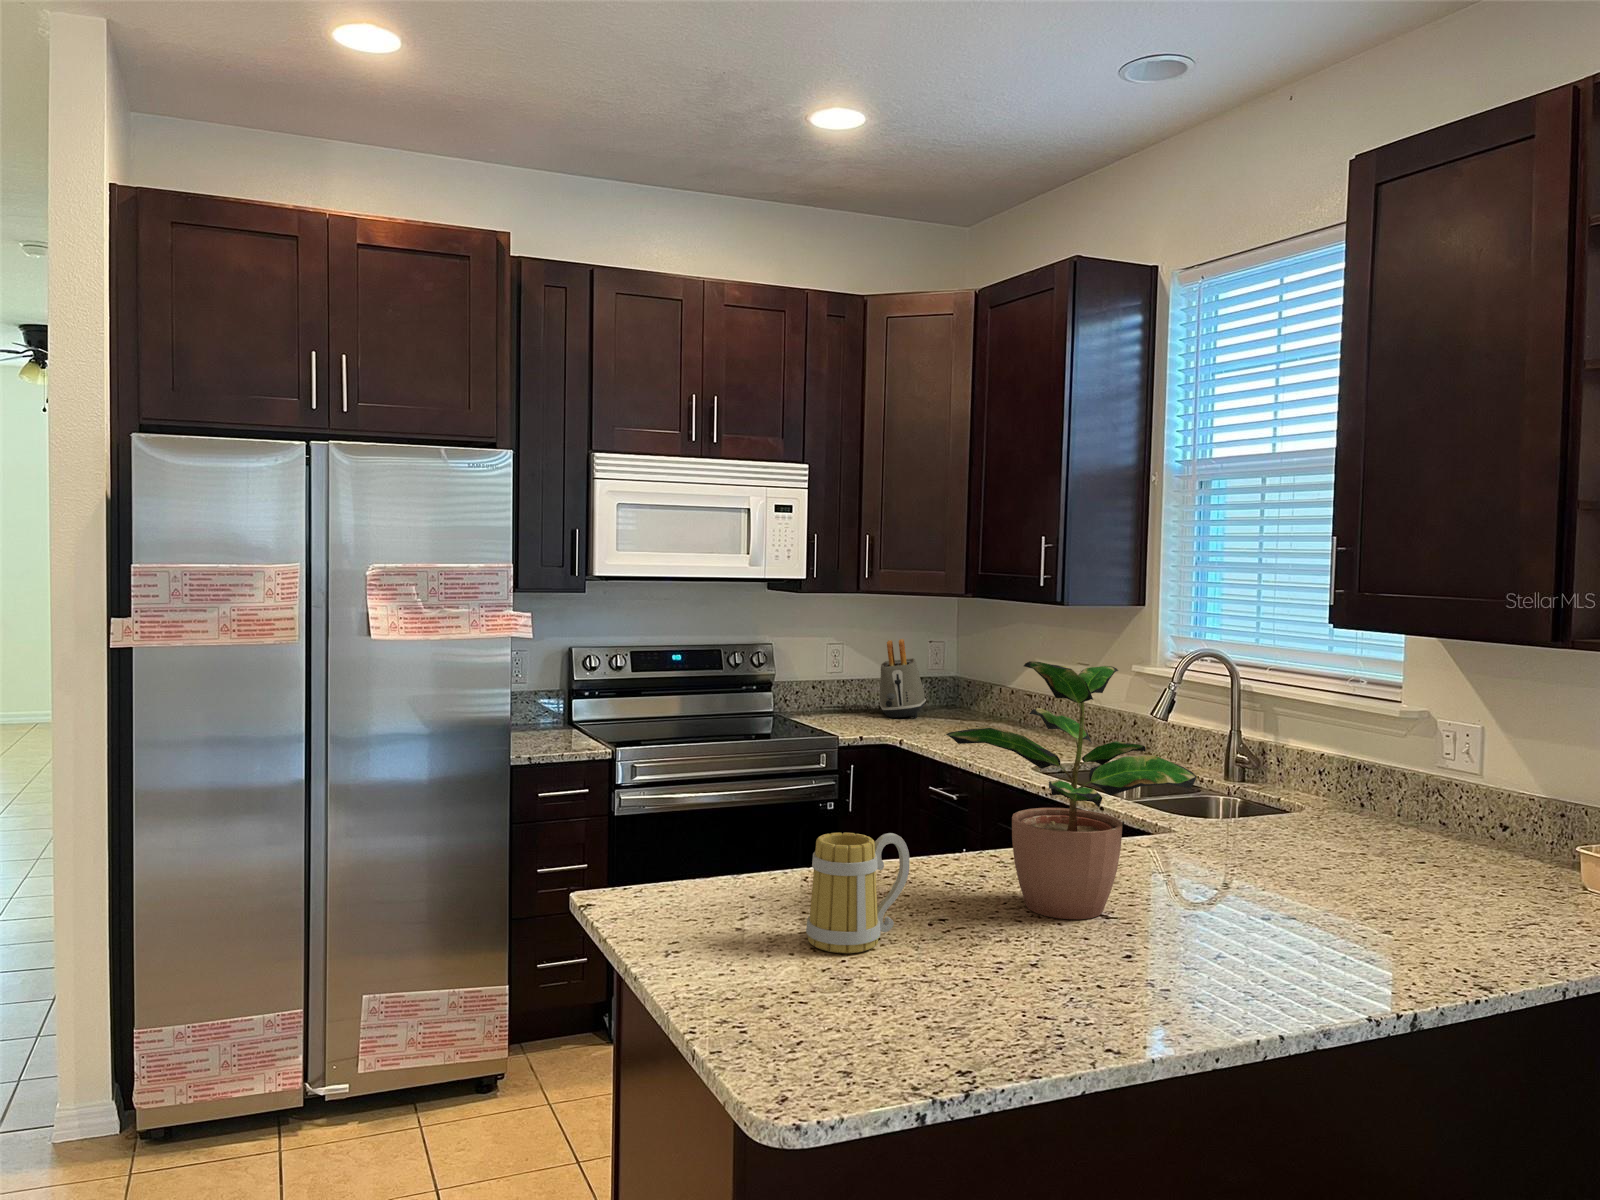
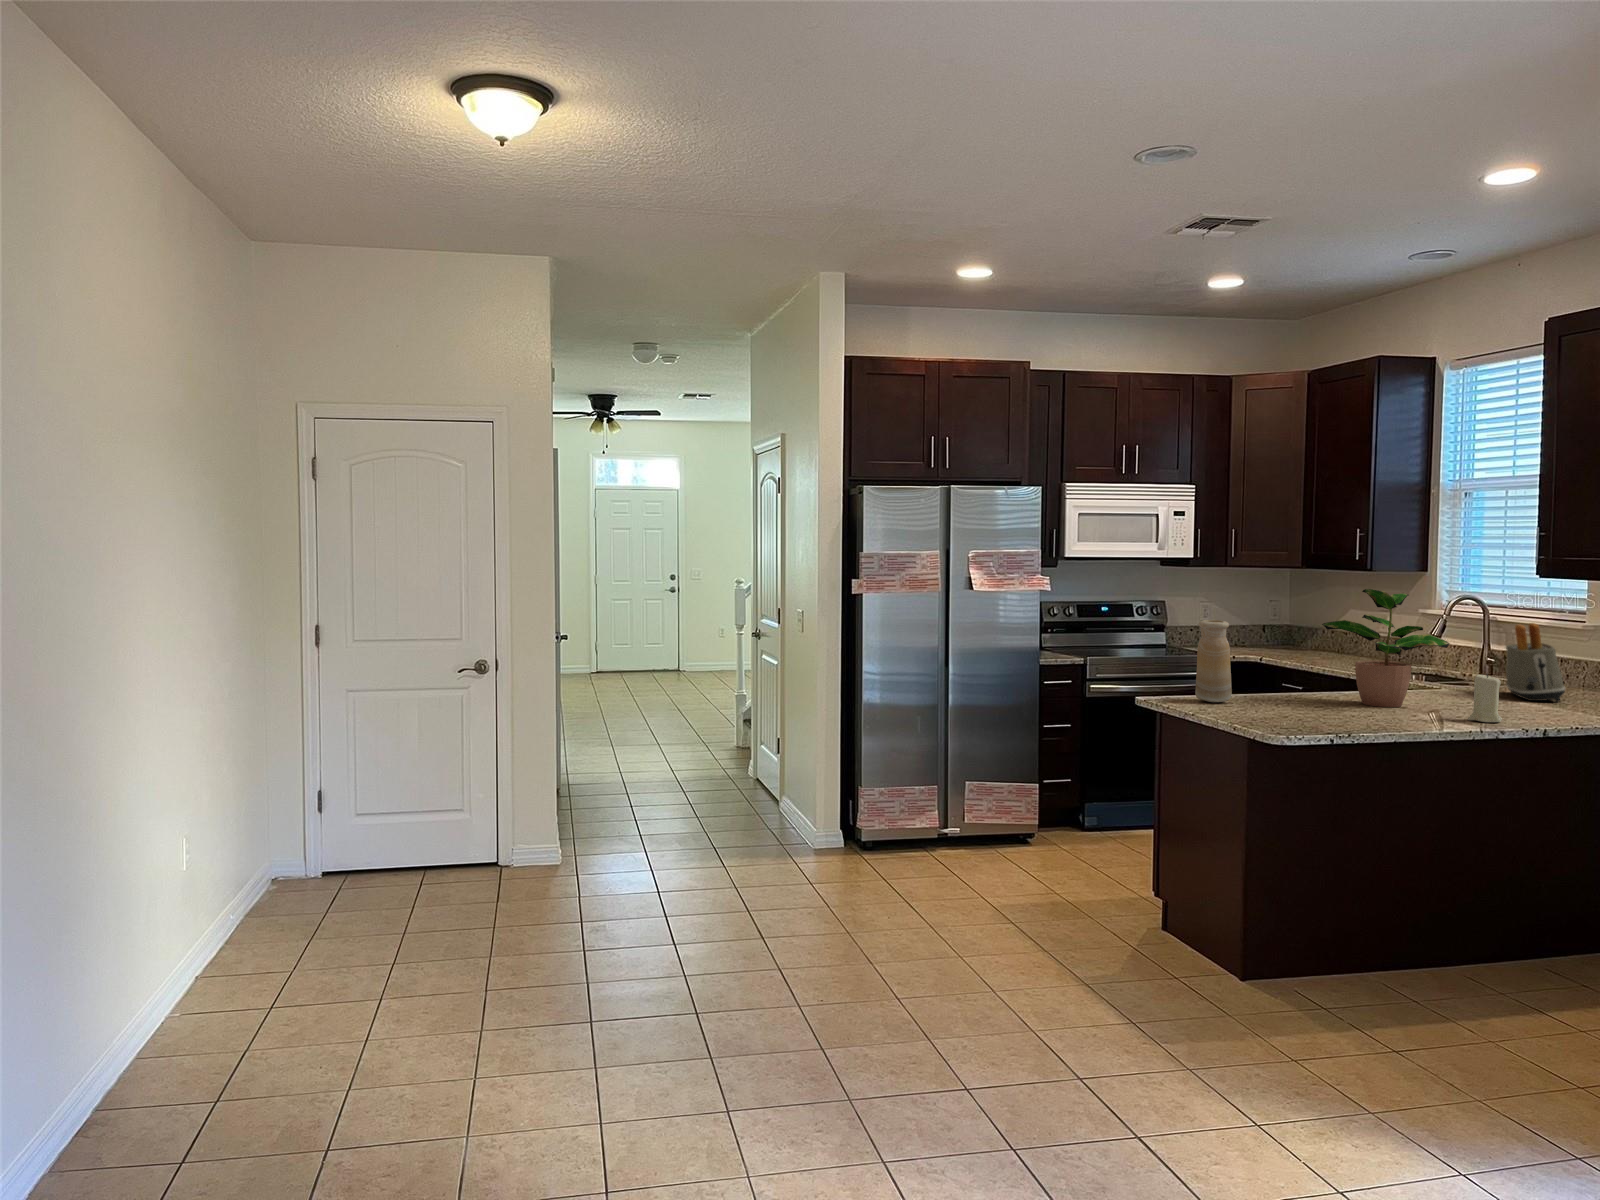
toaster: present [880,639,926,718] -> present [1506,623,1565,702]
vase: none [666,731,745,927] -> present [1195,620,1232,702]
mug: present [806,833,910,953] -> none [1264,662,1310,710]
candle: none [1242,867,1314,987] -> present [1468,673,1502,722]

